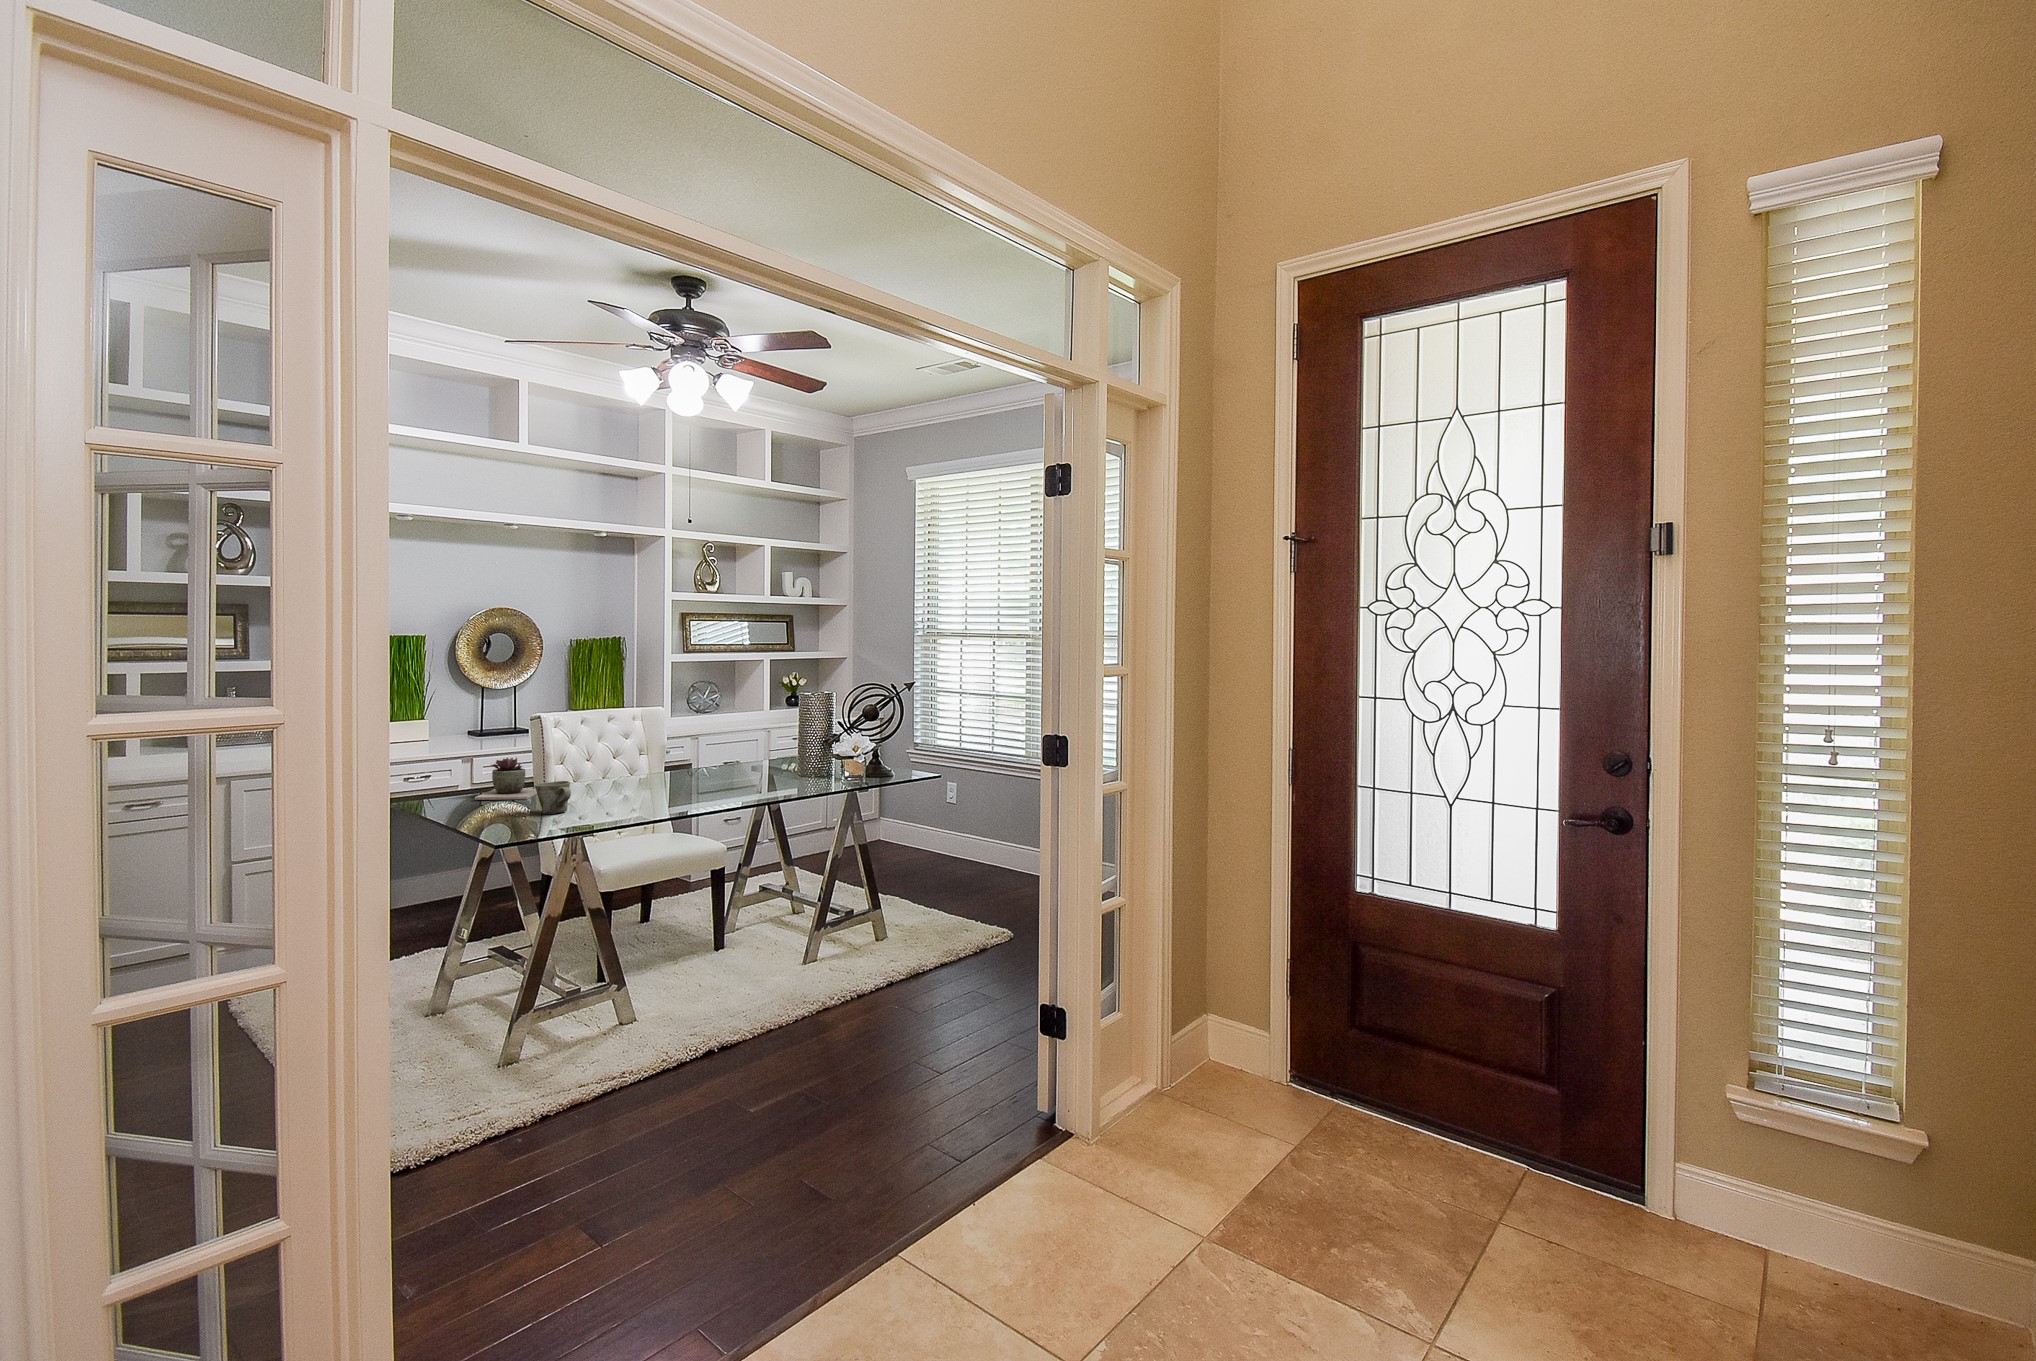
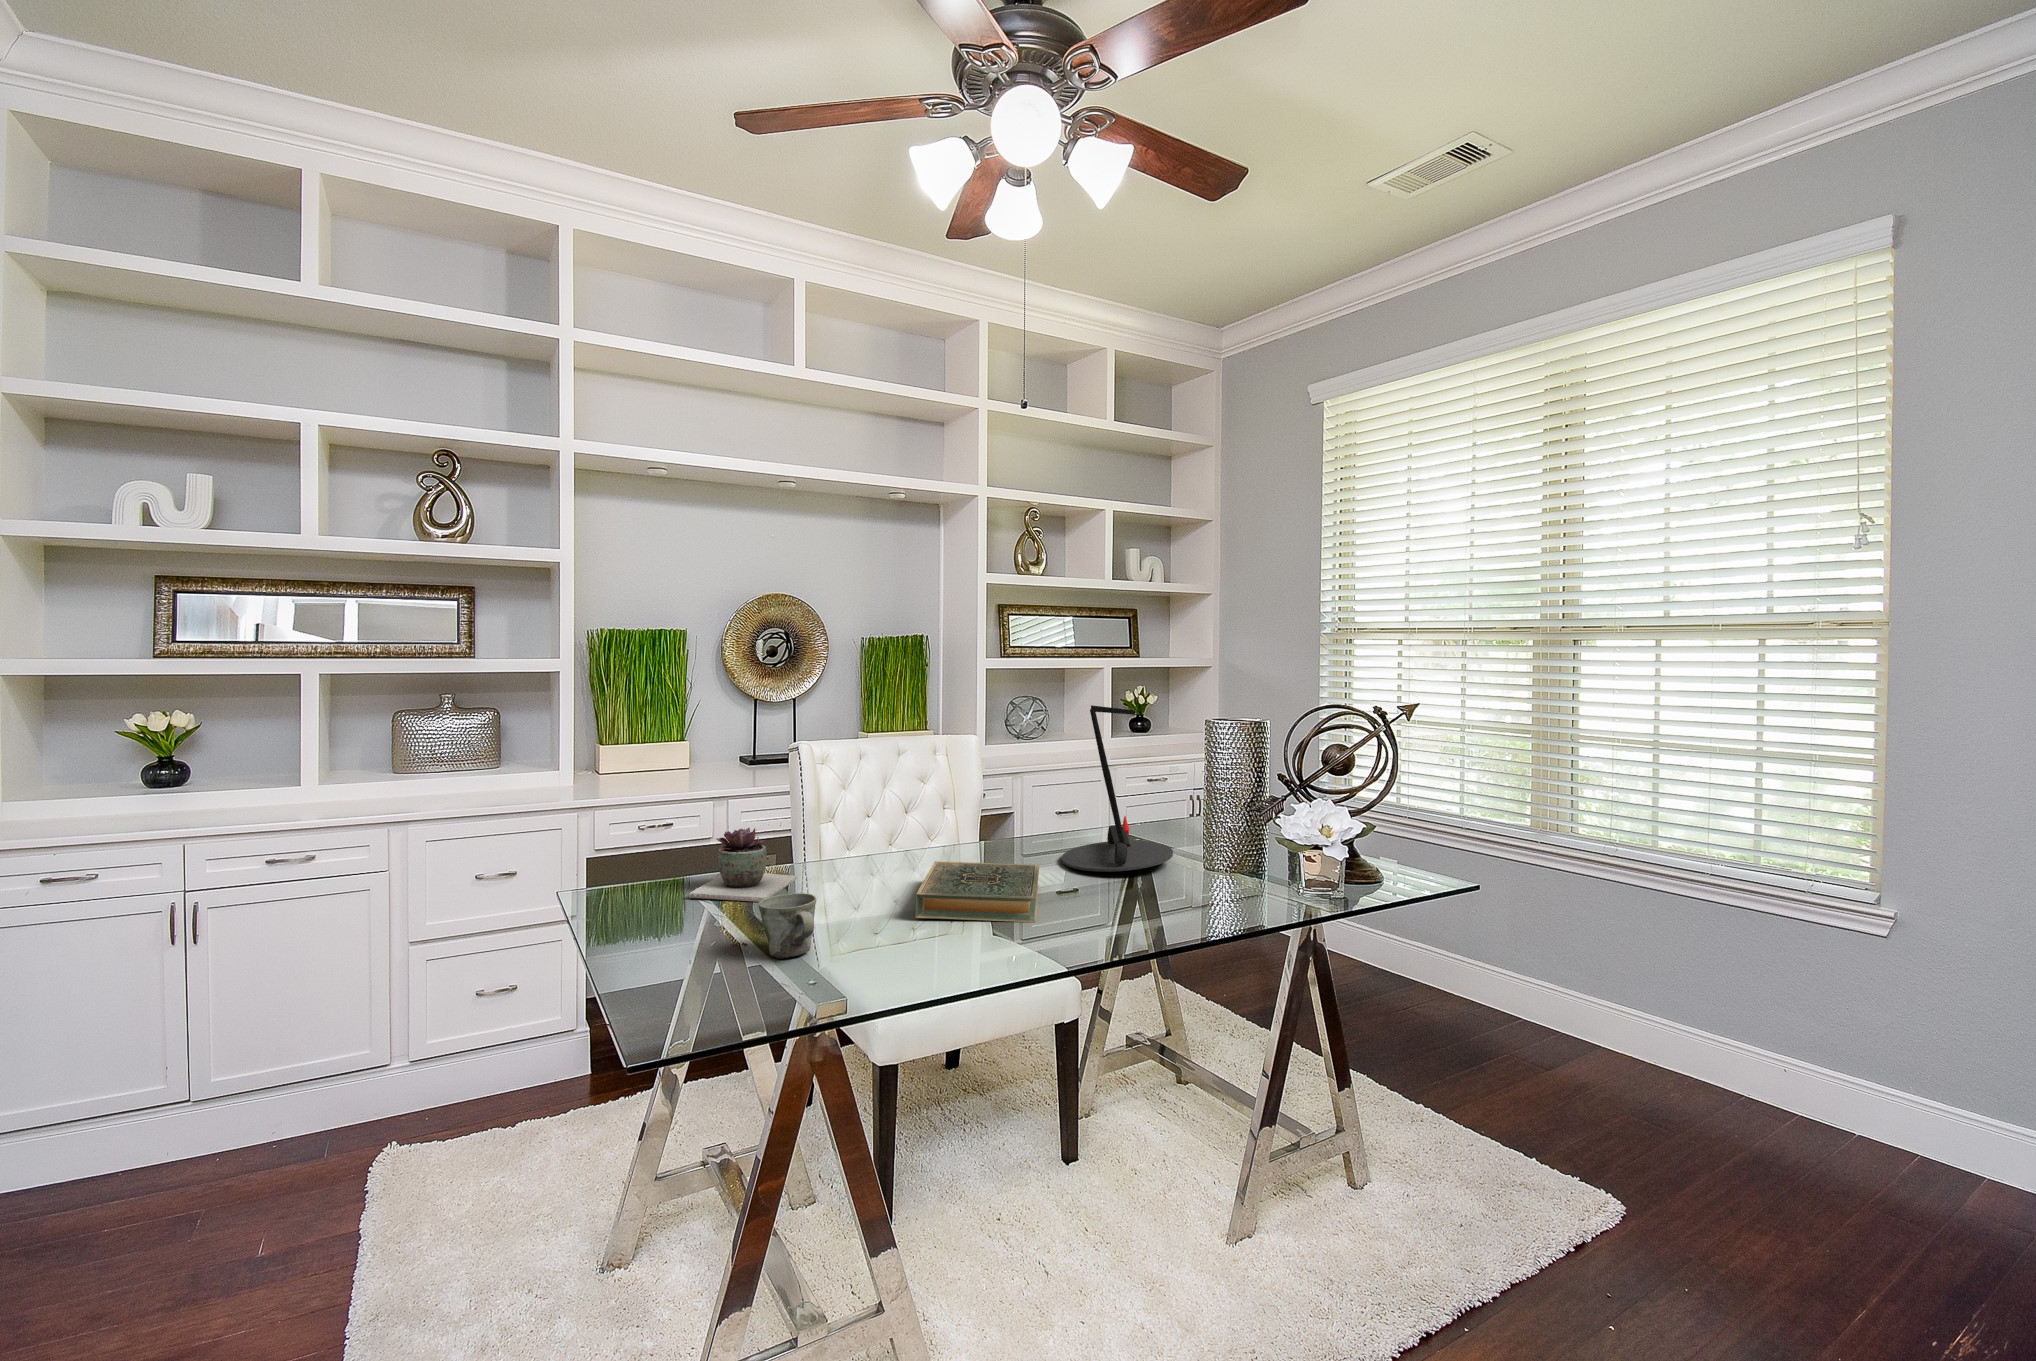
desk lamp: none [722,678,792,776] -> present [1062,705,1173,872]
hardback book: none [628,772,706,798] -> present [916,861,1040,922]

